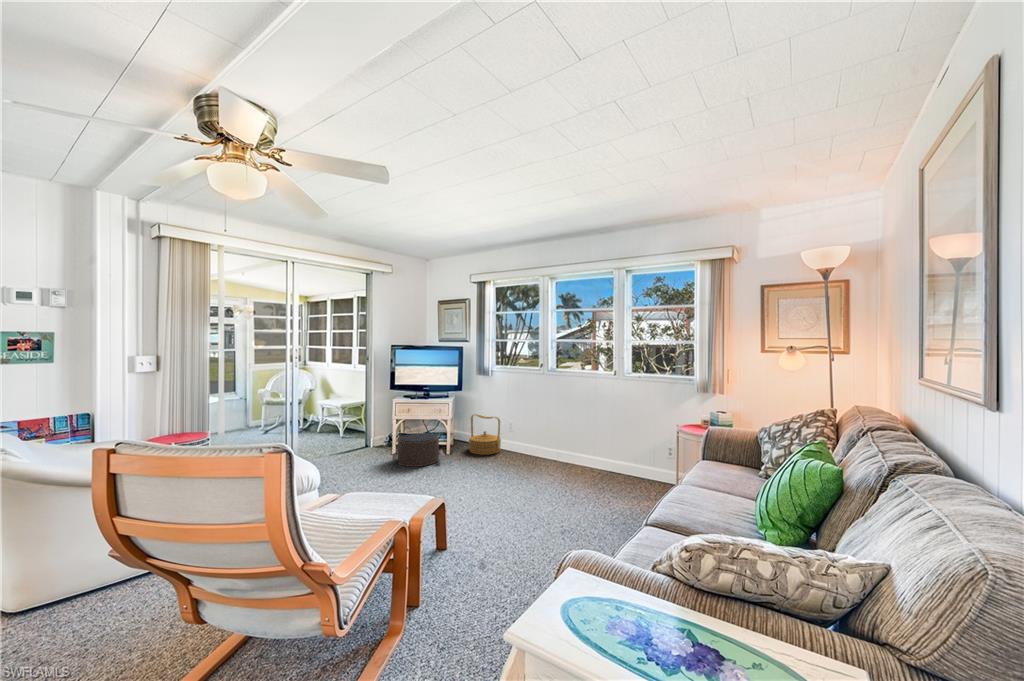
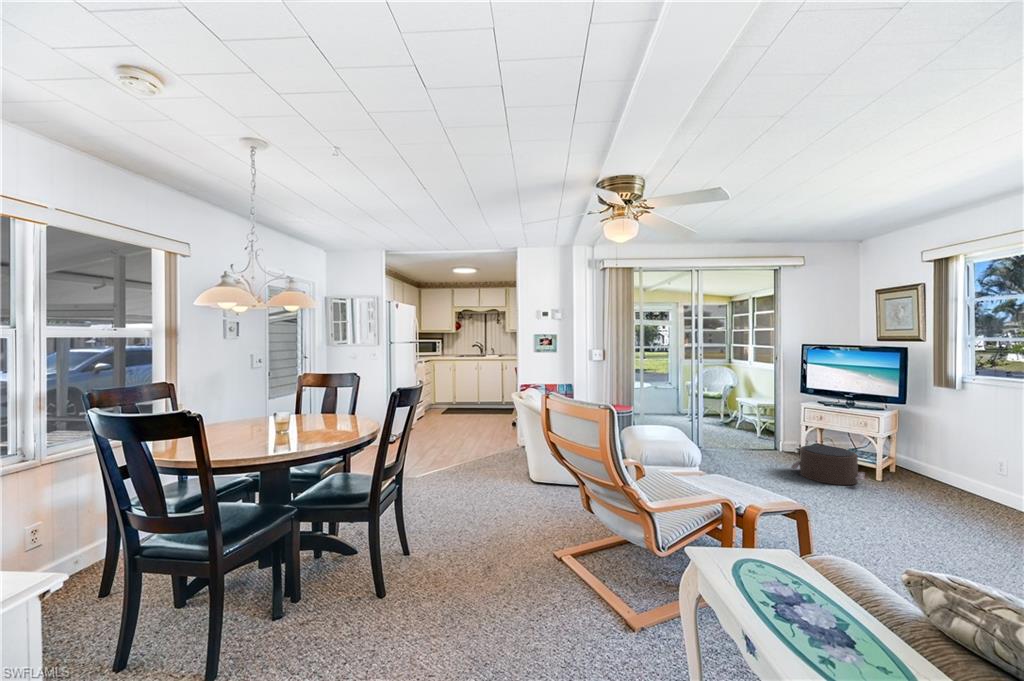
woven basket: present [469,414,501,455] -> none [914,439,978,499]

